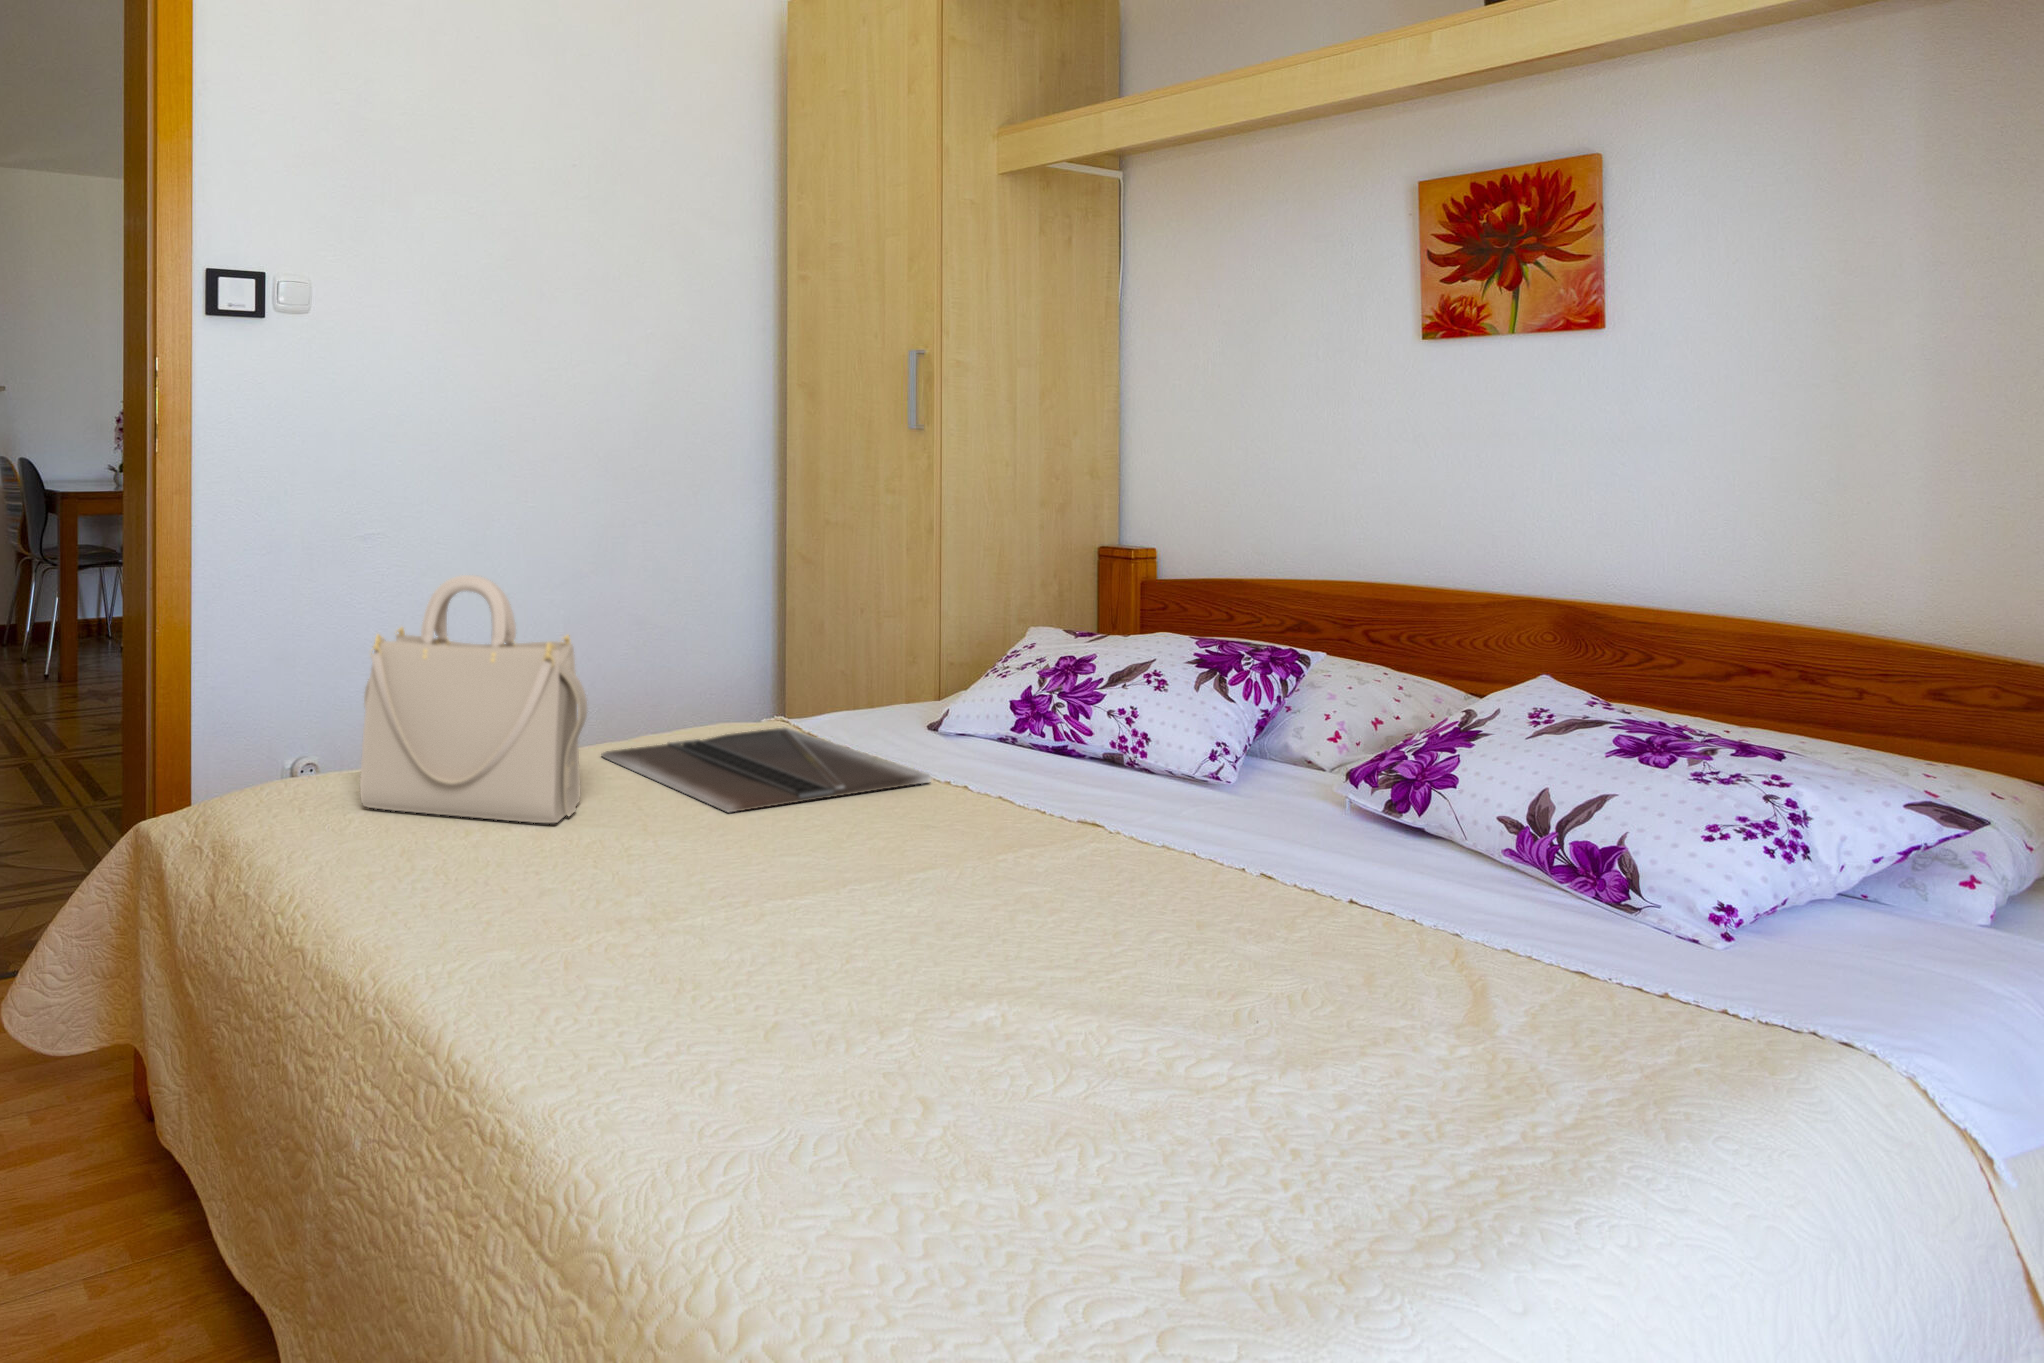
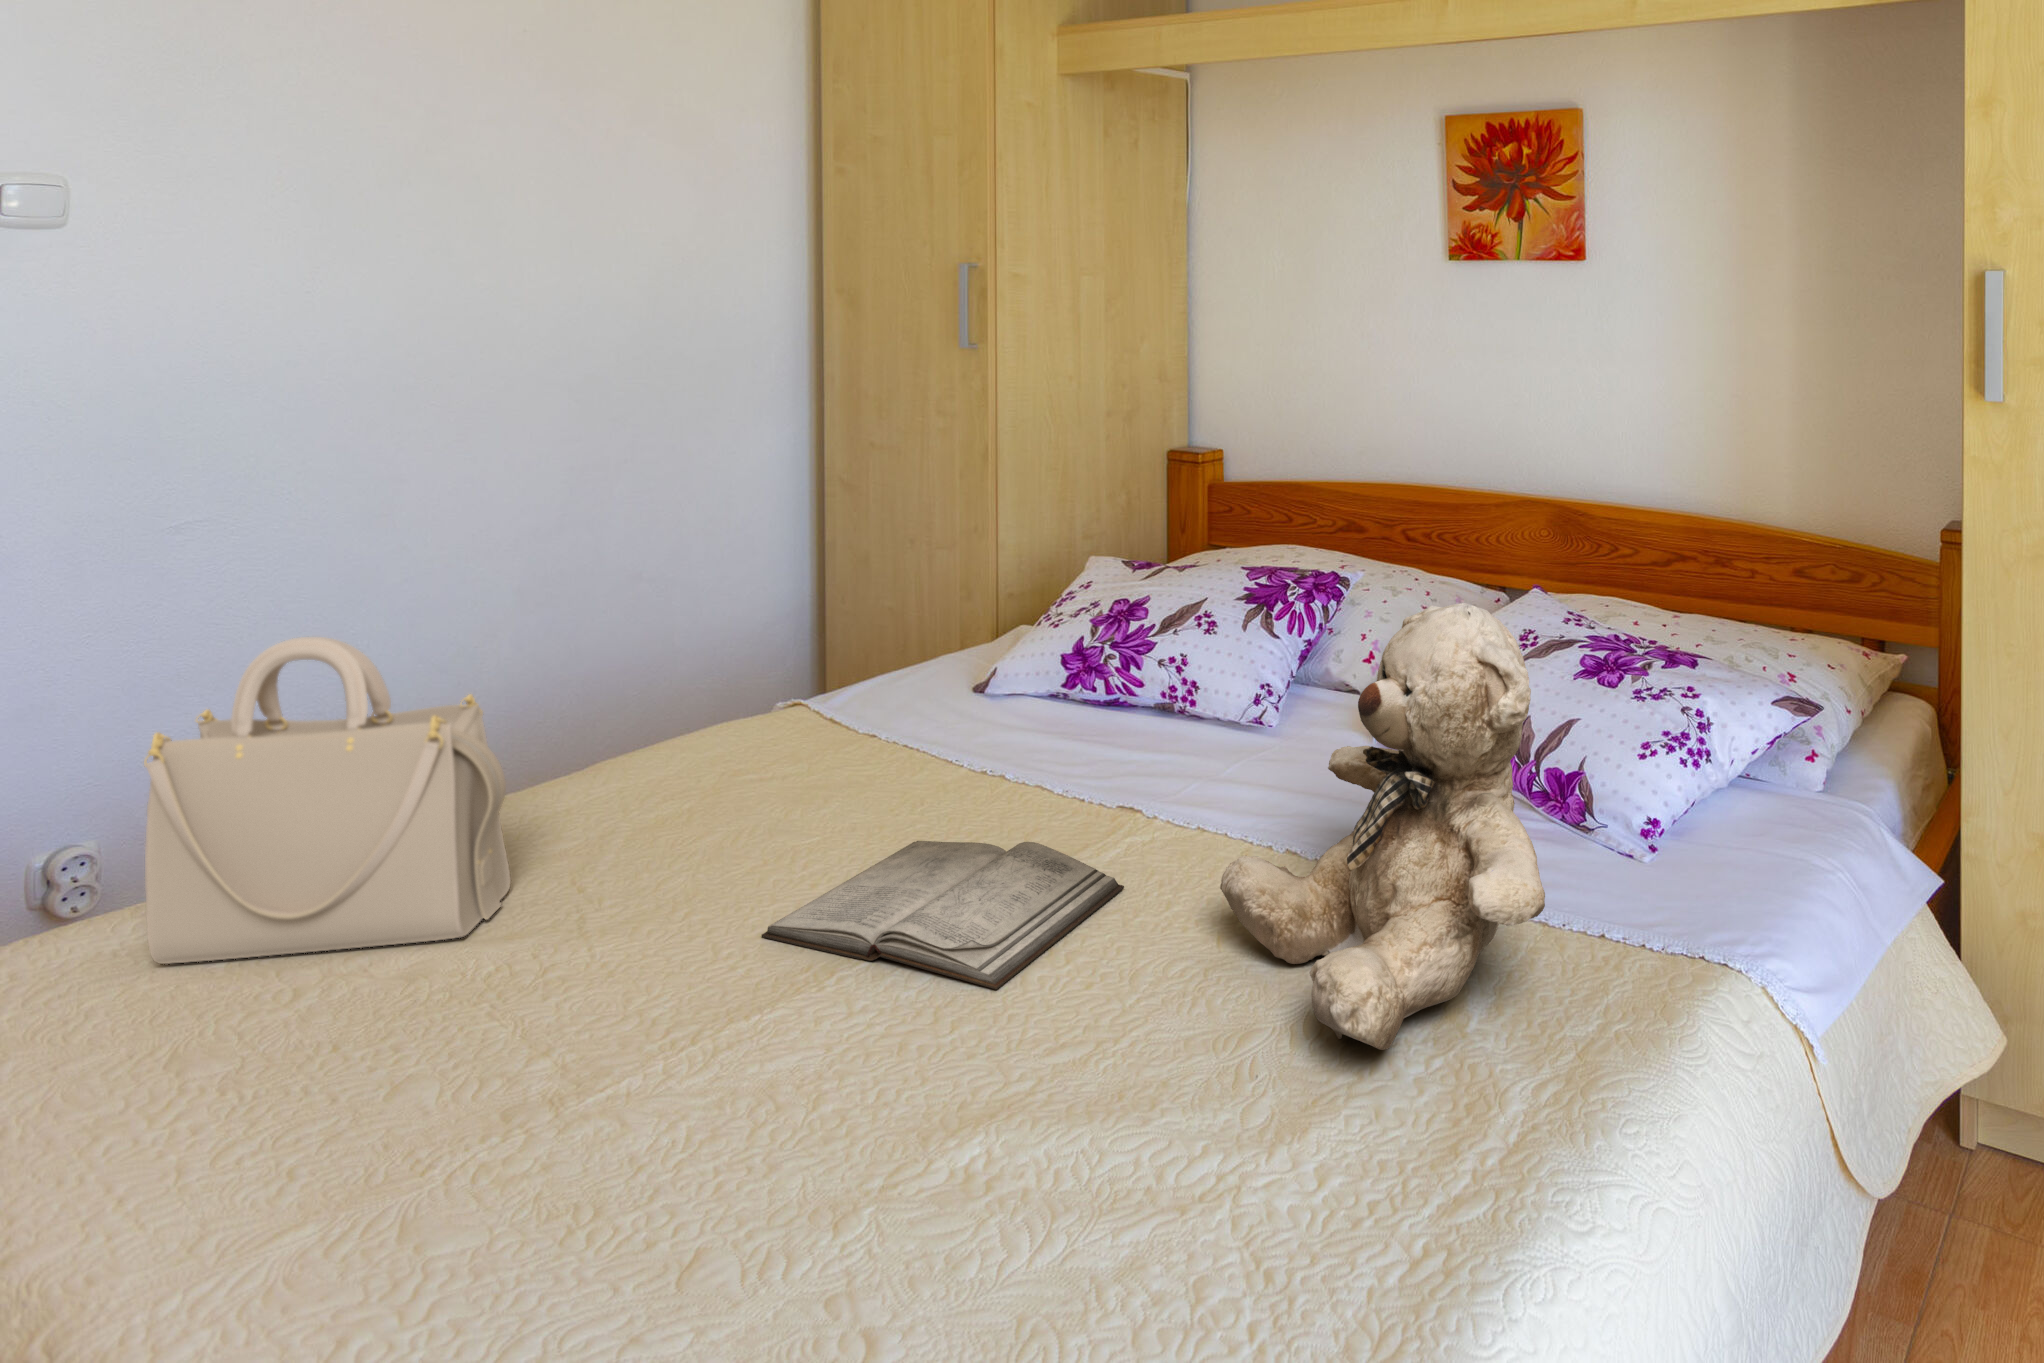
teddy bear: none [1208,597,1599,1025] -> present [1220,603,1545,1050]
laptop: present [602,728,931,812] -> none [562,715,969,869]
diary: none [778,816,1098,923] -> present [761,841,1124,990]

